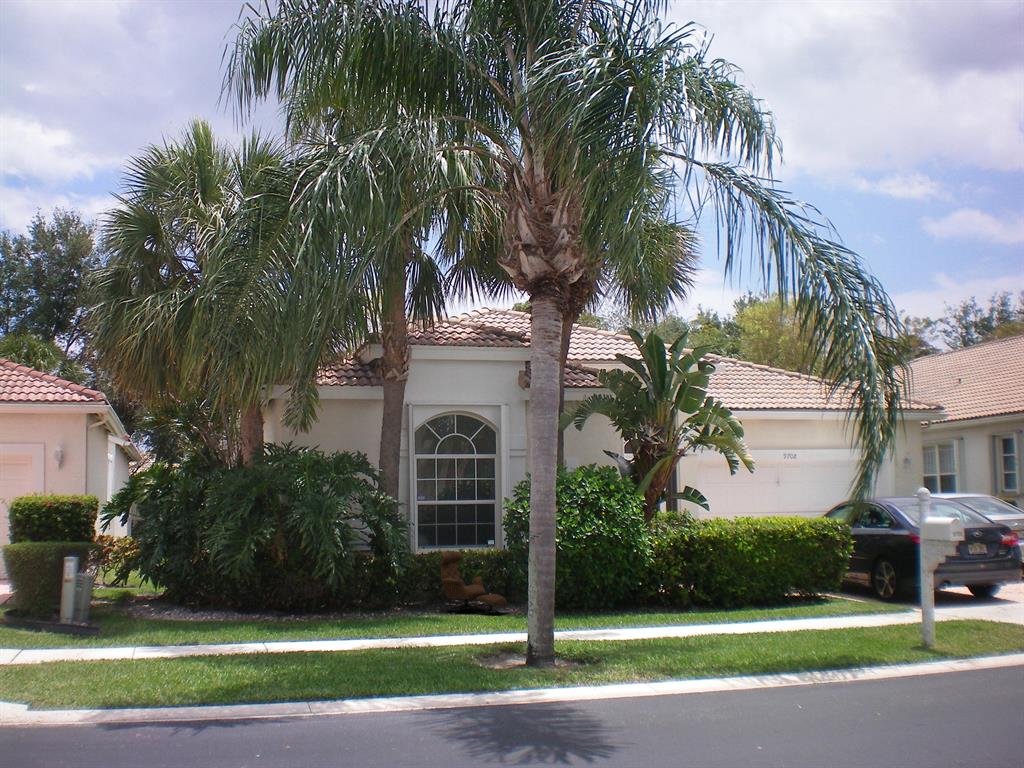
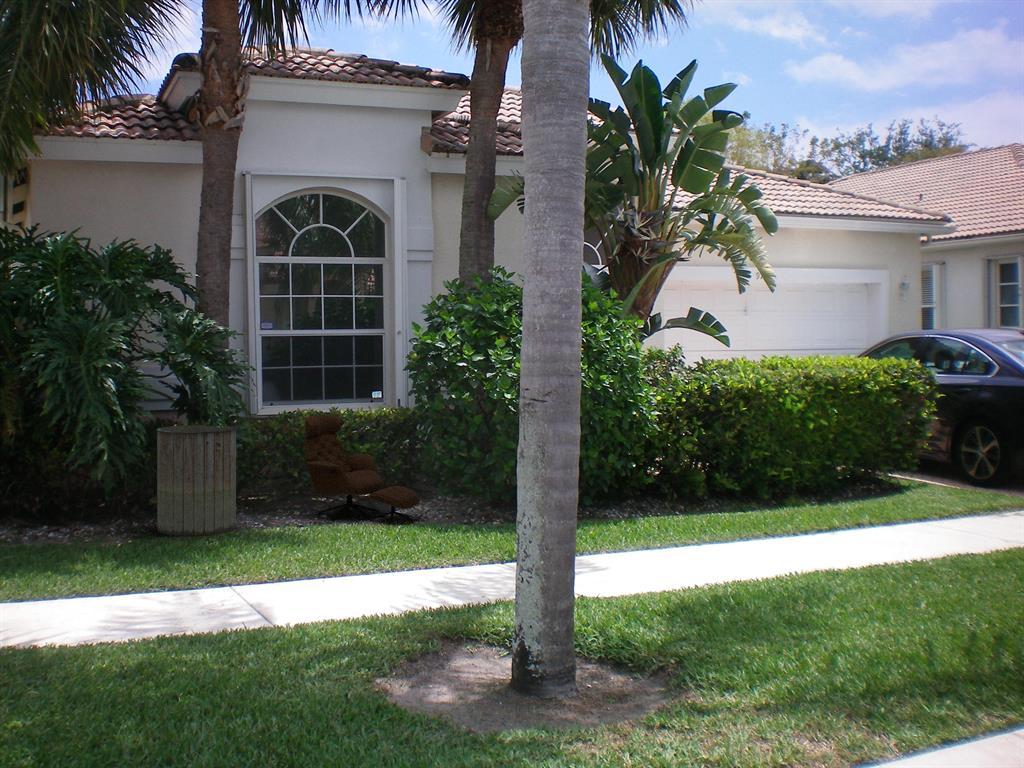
trash can: none [359,556,402,618] -> present [157,425,236,536]

